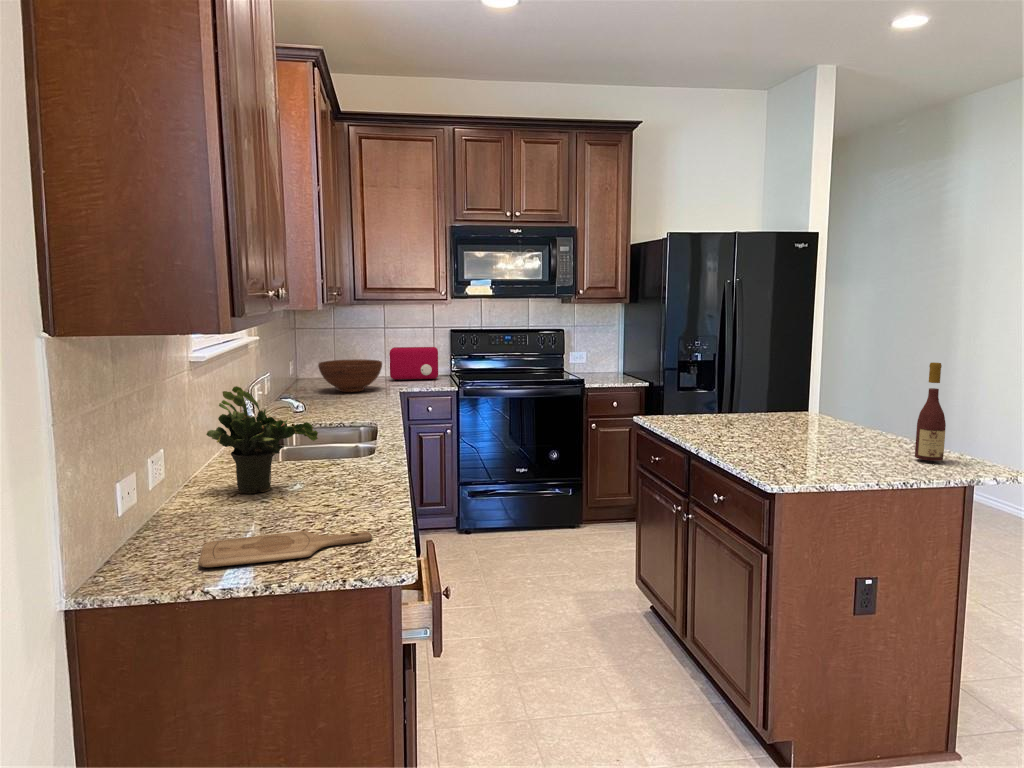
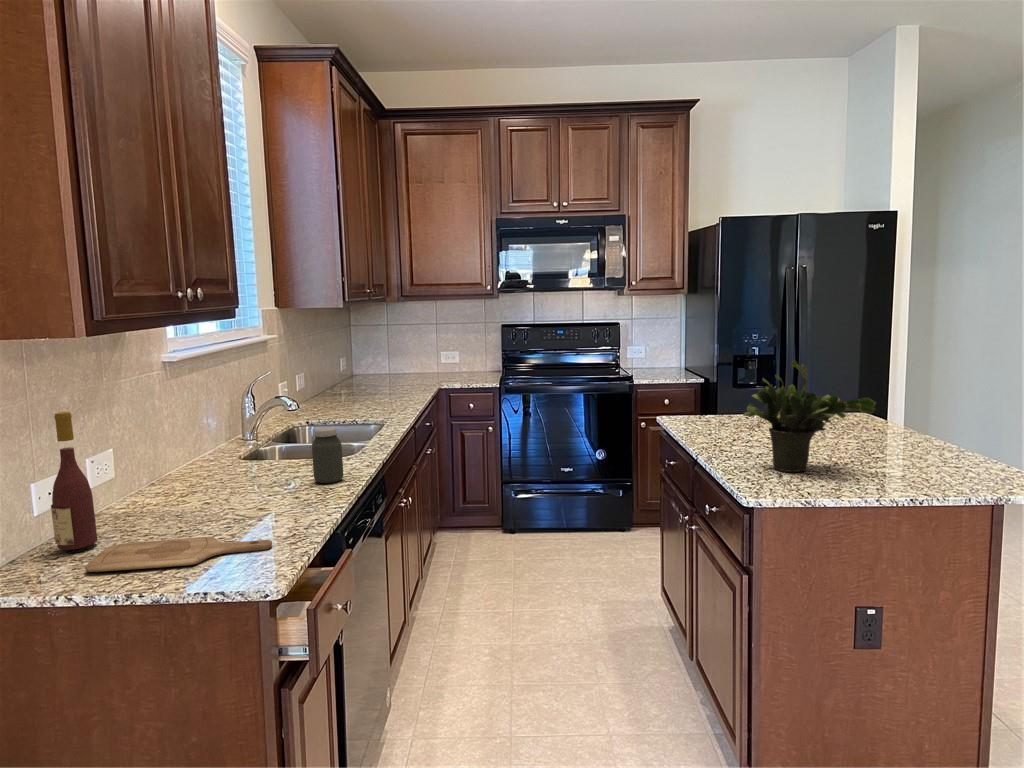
toaster: present [389,347,438,381] -> none [437,343,488,378]
fruit bowl: present [318,359,382,392] -> none [359,357,422,390]
wine bottle: present [915,362,946,461] -> present [51,412,97,550]
potted plant: present [206,386,318,493] -> present [743,360,876,472]
jar: none [355,426,384,480] -> present [312,427,343,483]

